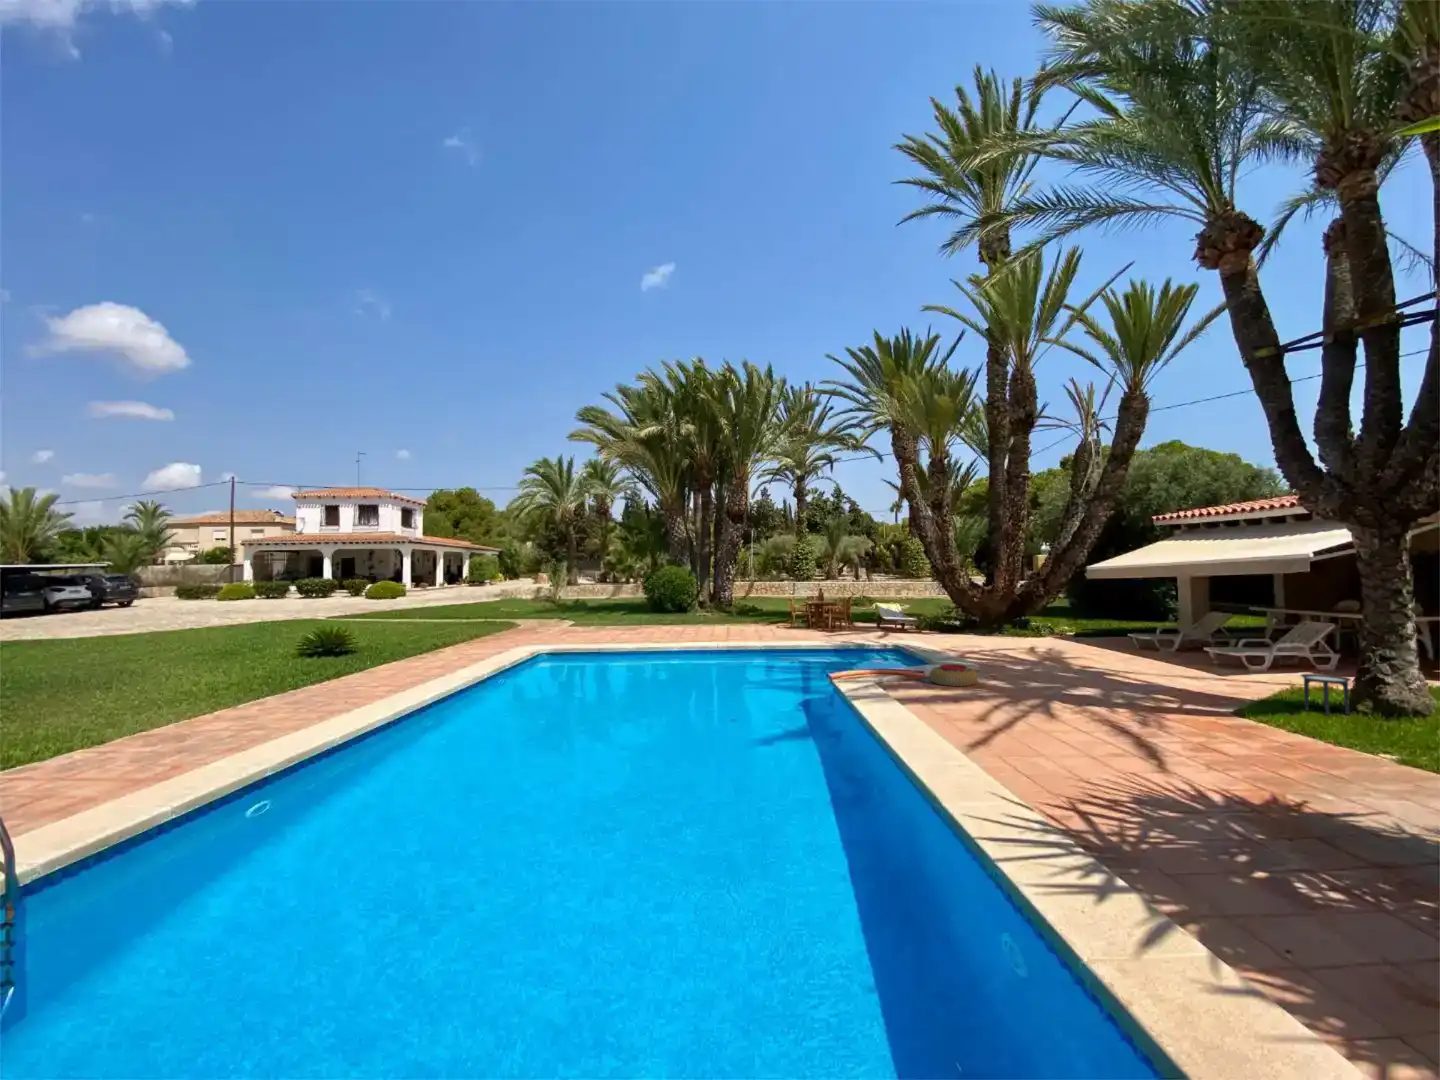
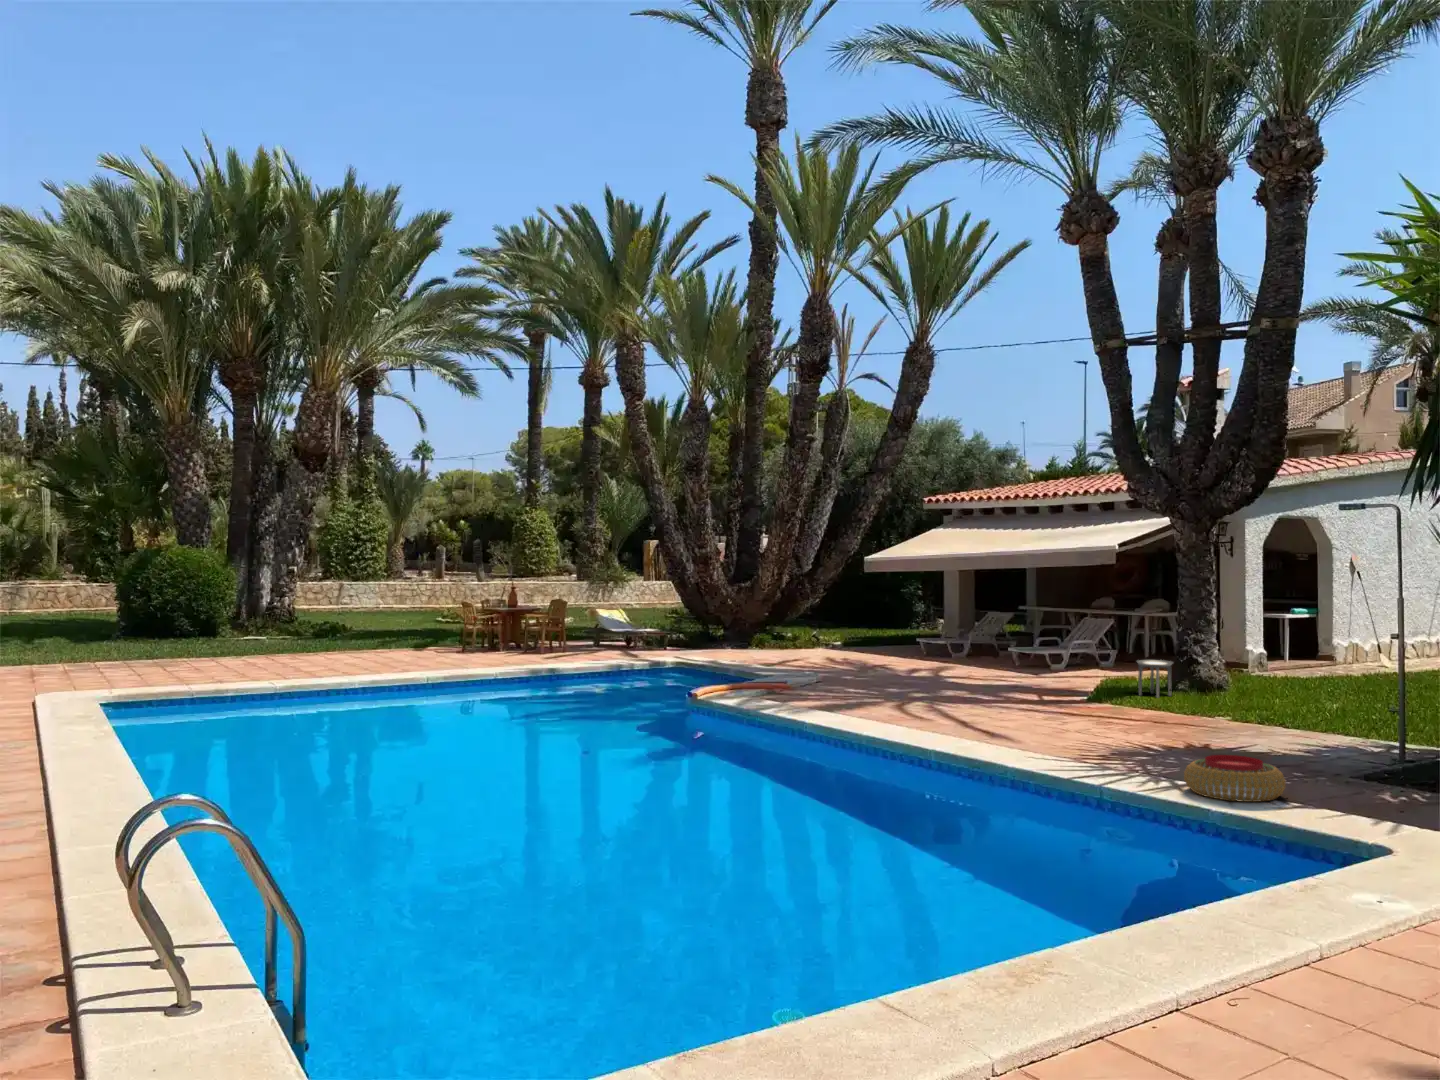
pouf: present [930,664,978,686] -> present [1184,755,1286,802]

